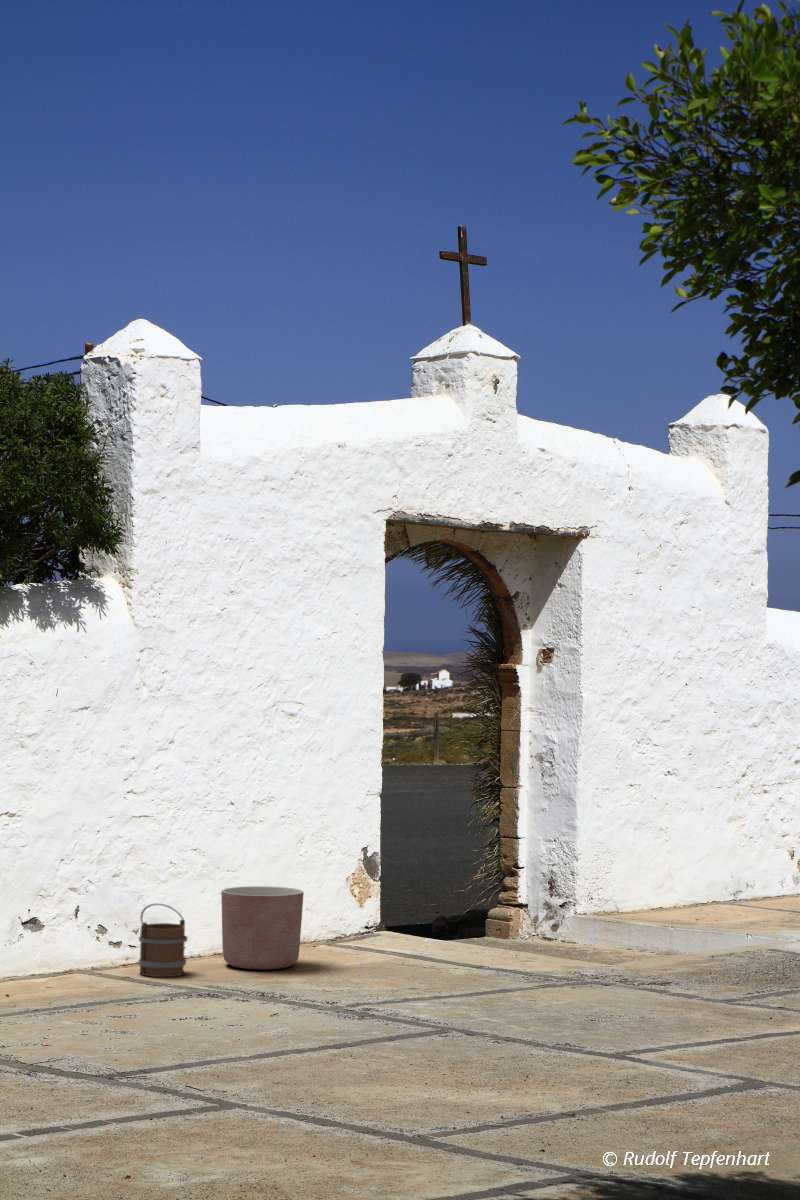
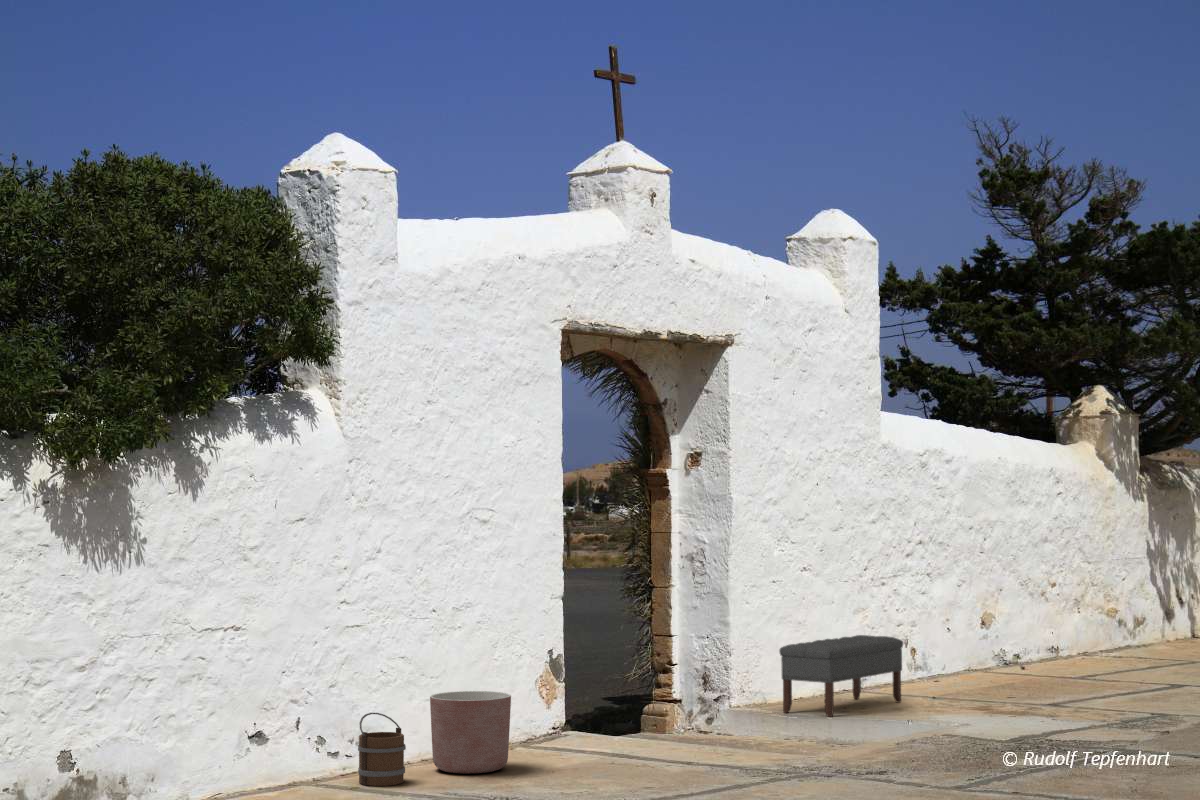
bench: none [634,846,778,931] -> present [780,635,903,717]

